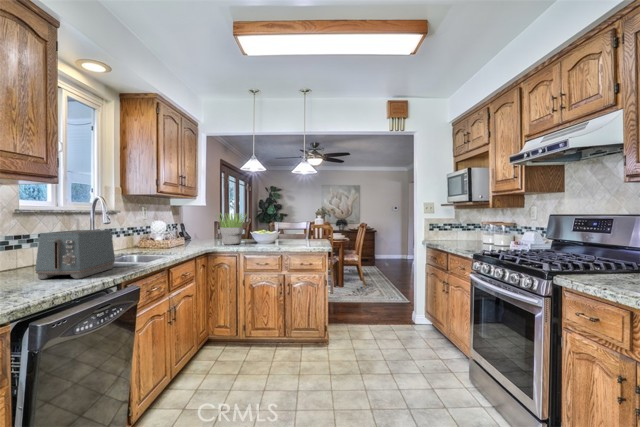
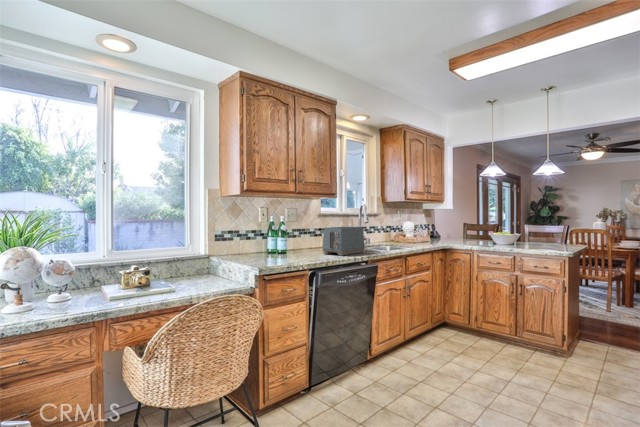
potted plant: present [217,213,247,245] -> none [450,215,486,243]

